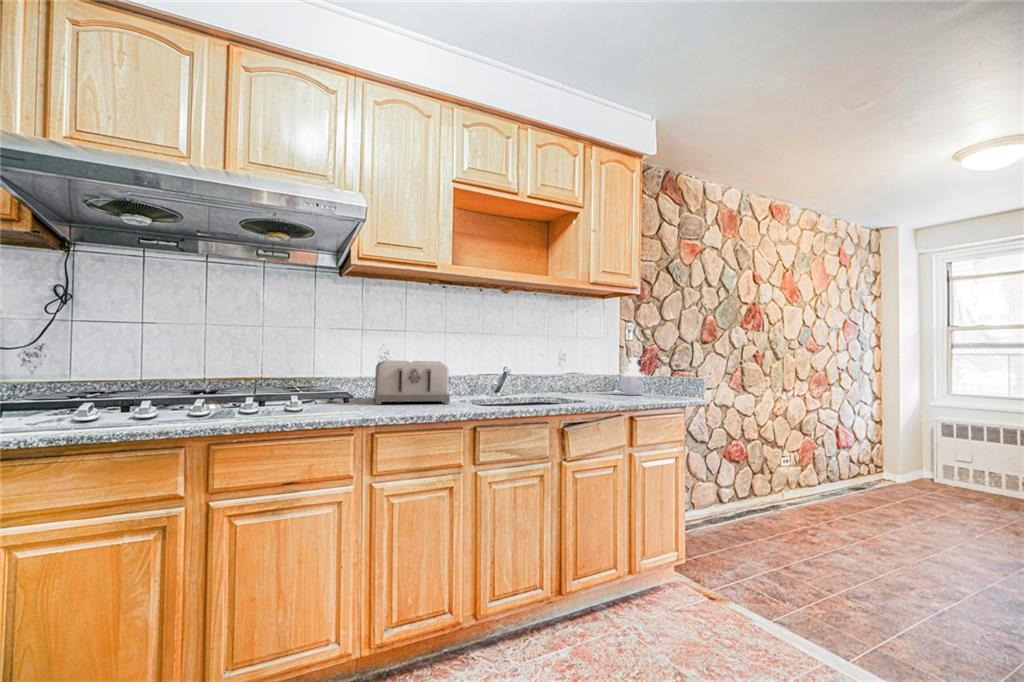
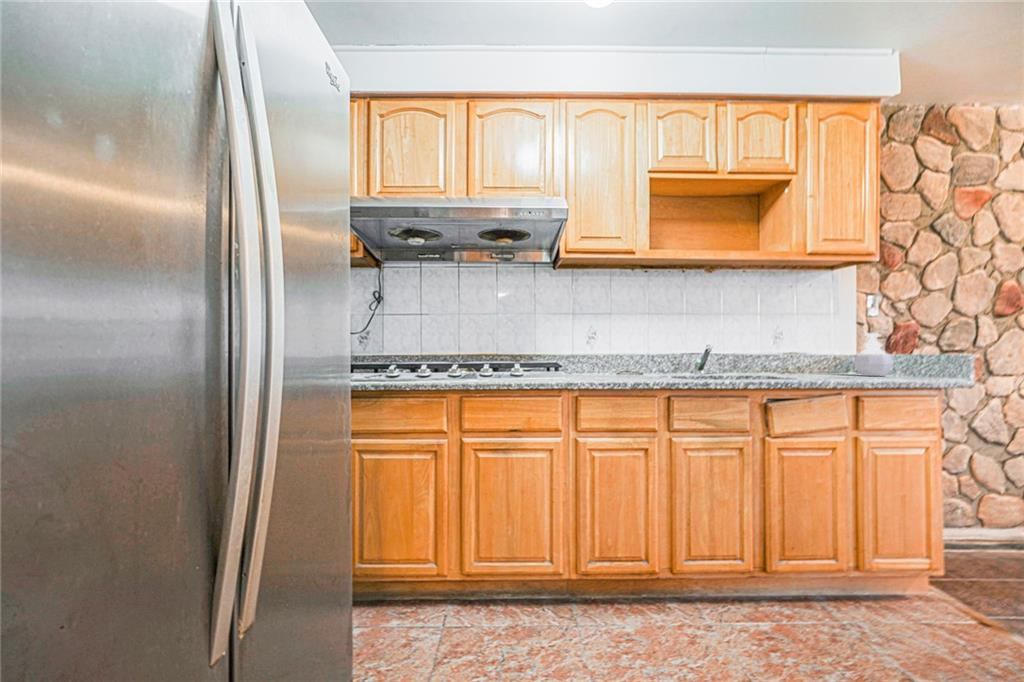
toaster: present [374,360,450,404] -> none [583,338,649,376]

